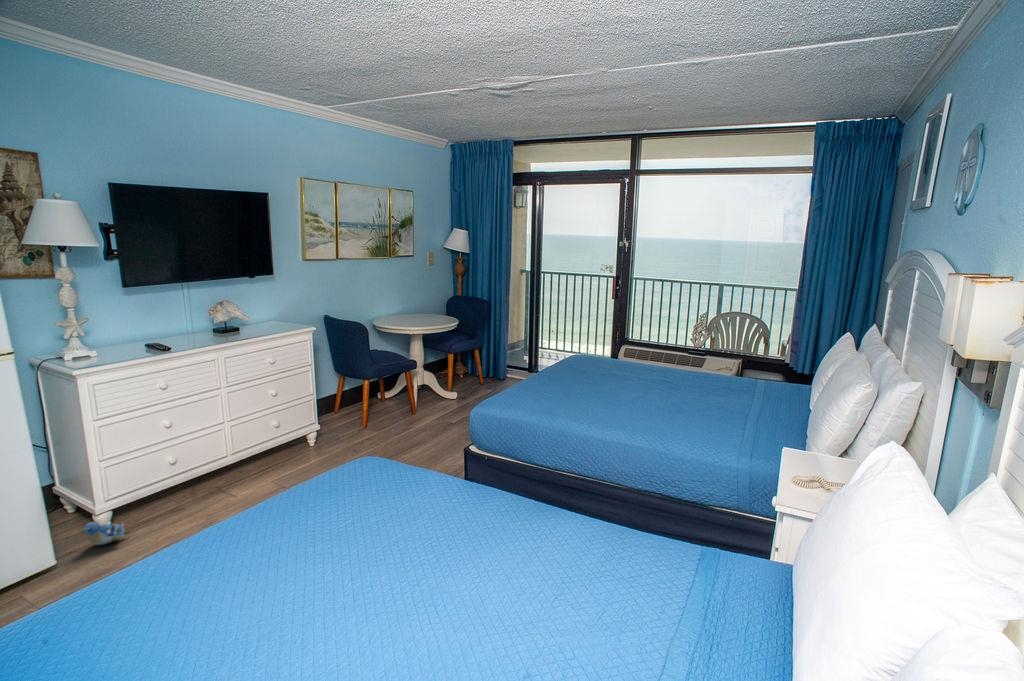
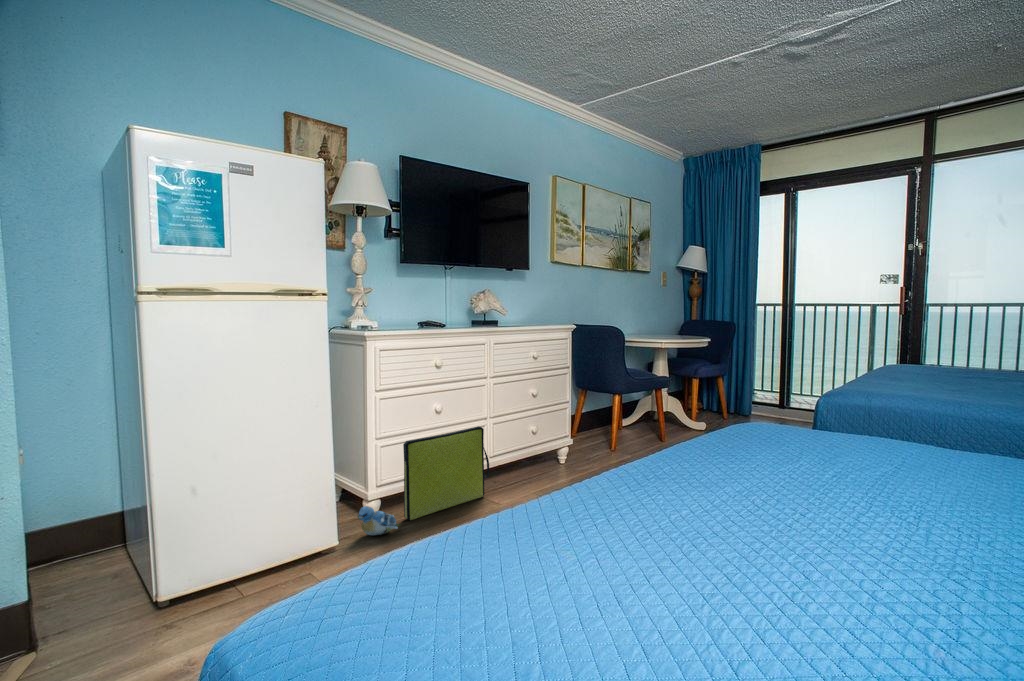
bag: none [128,434,225,525] -> present [403,426,489,520]

